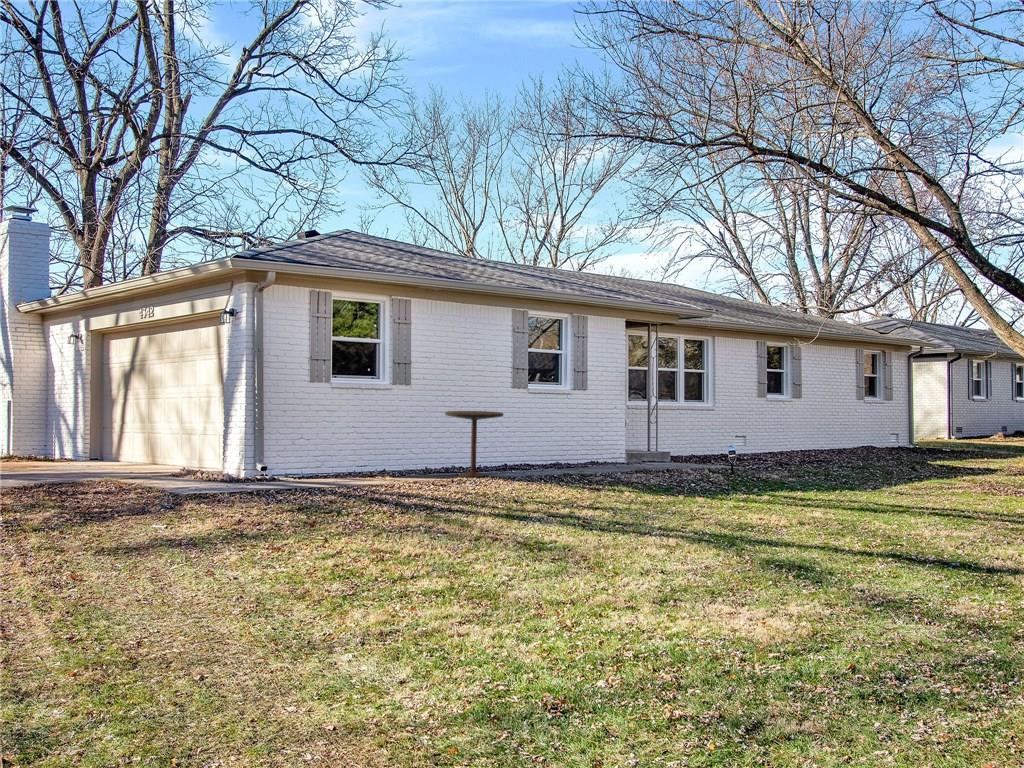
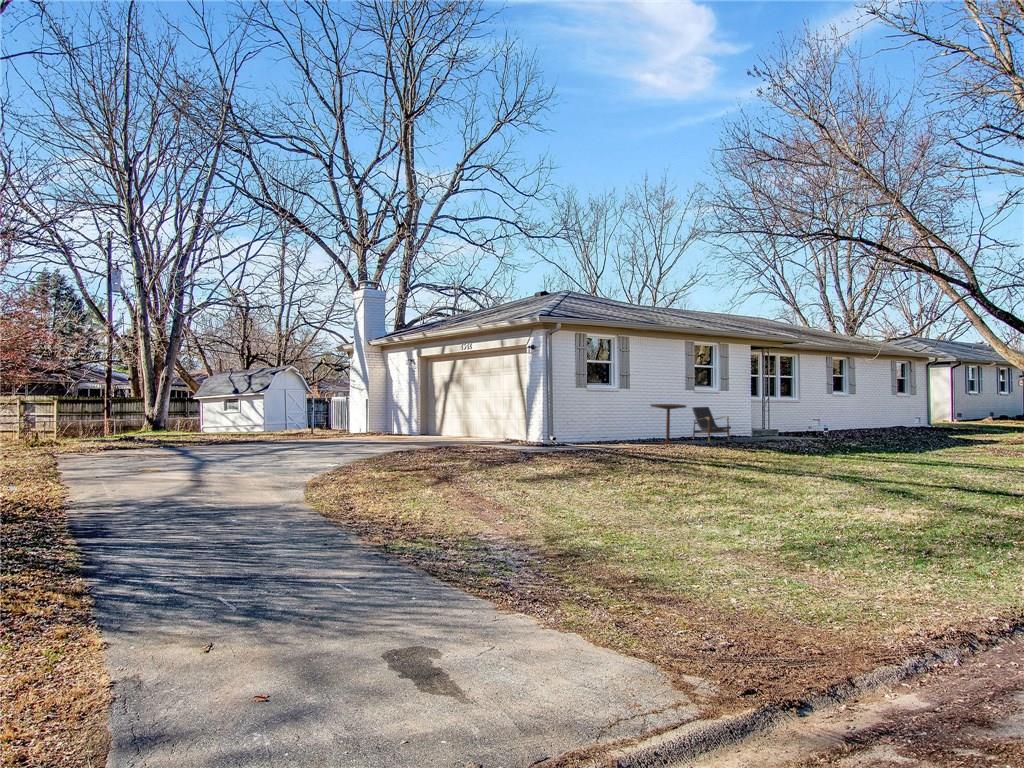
lounge chair: none [525,416,583,473] -> present [692,407,731,442]

